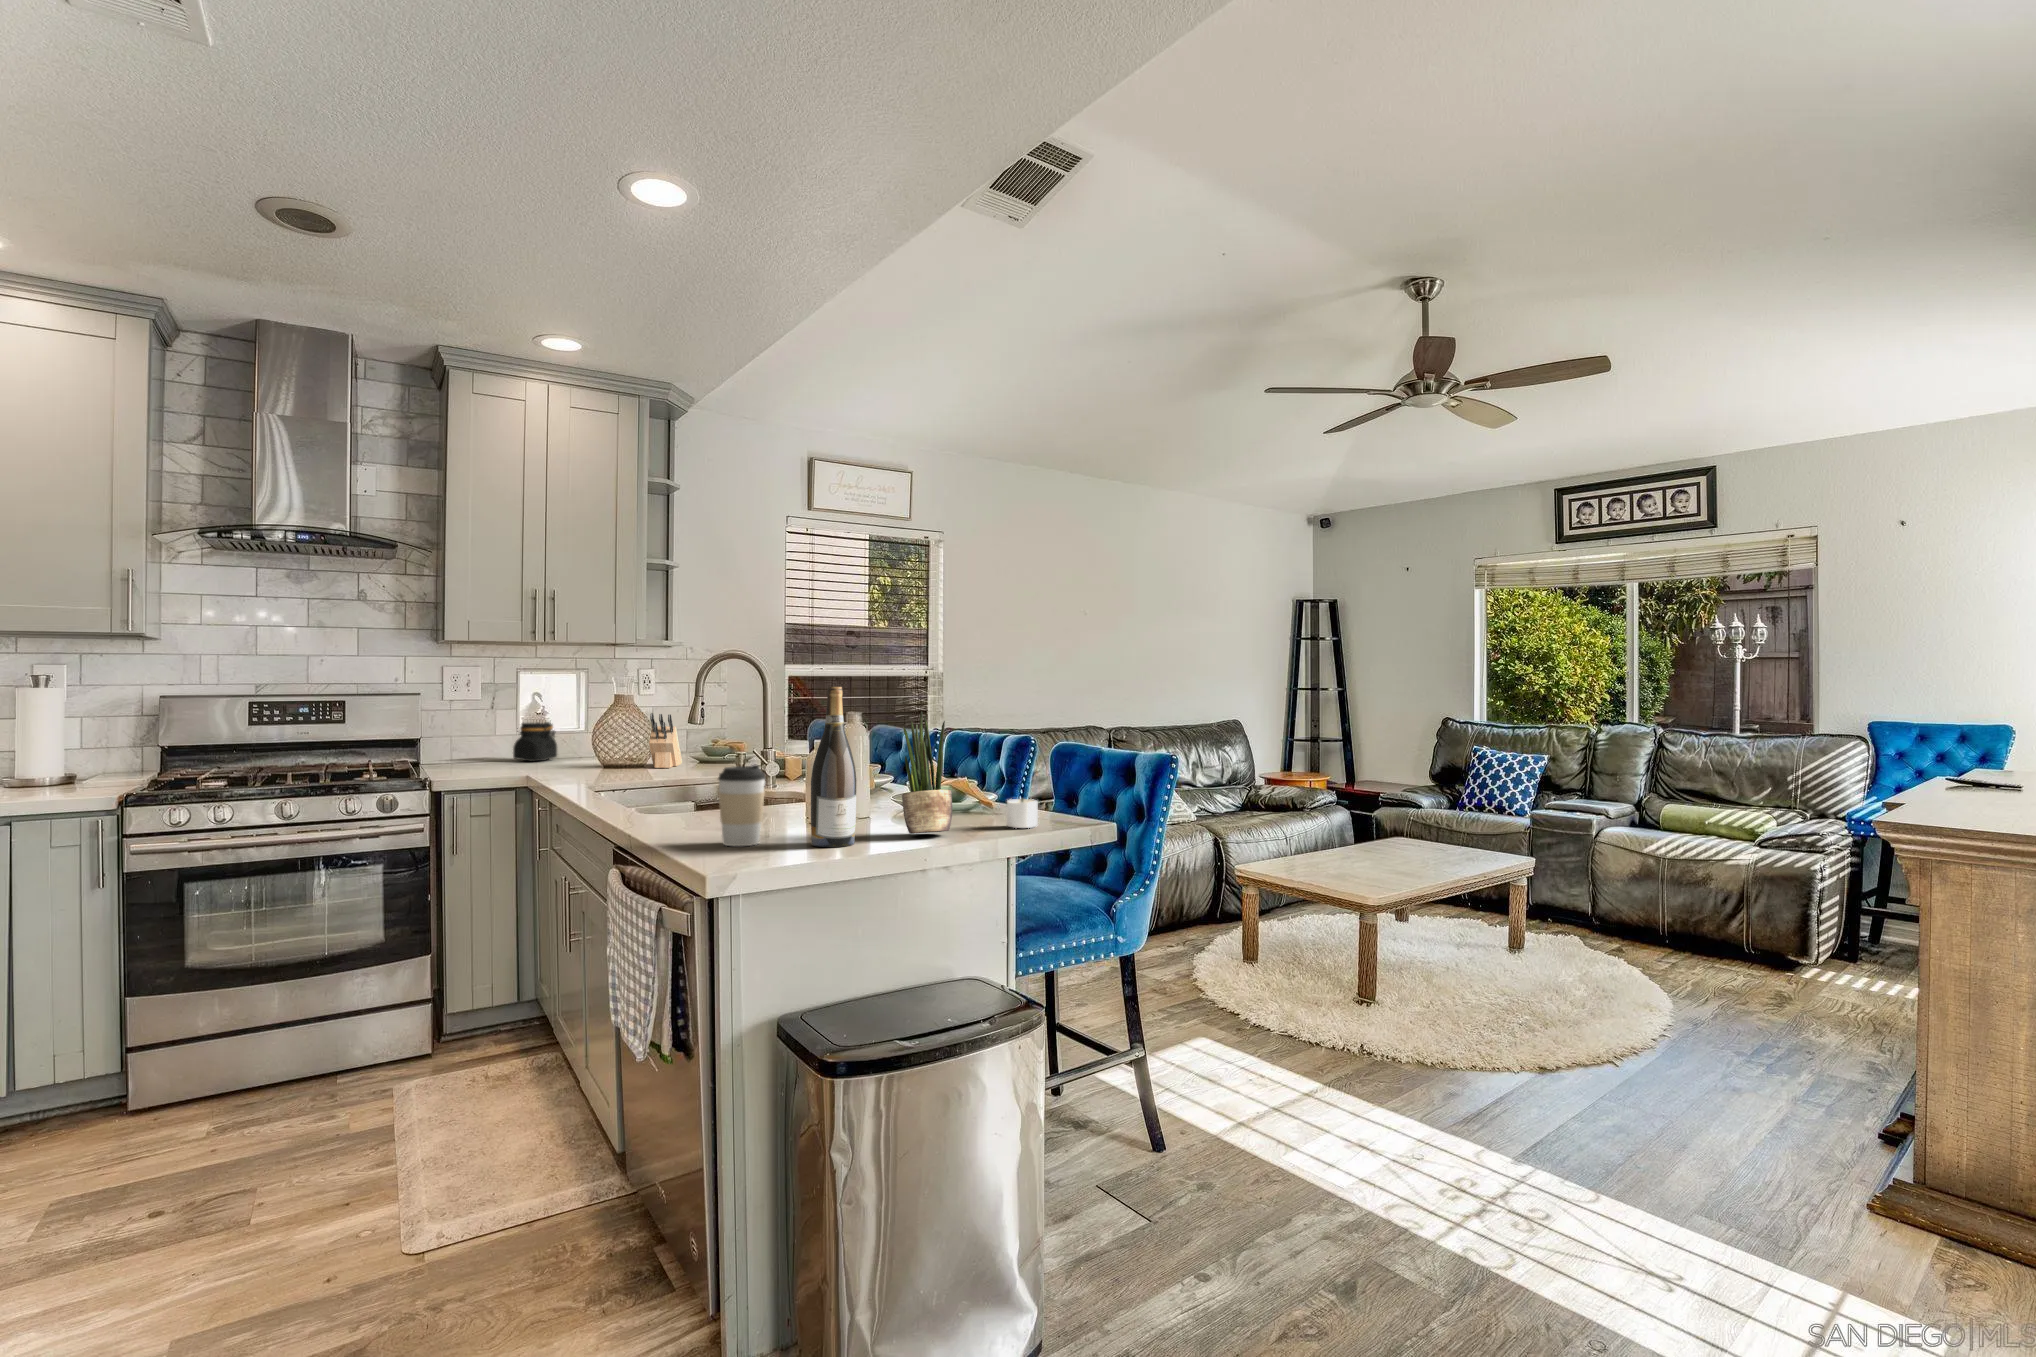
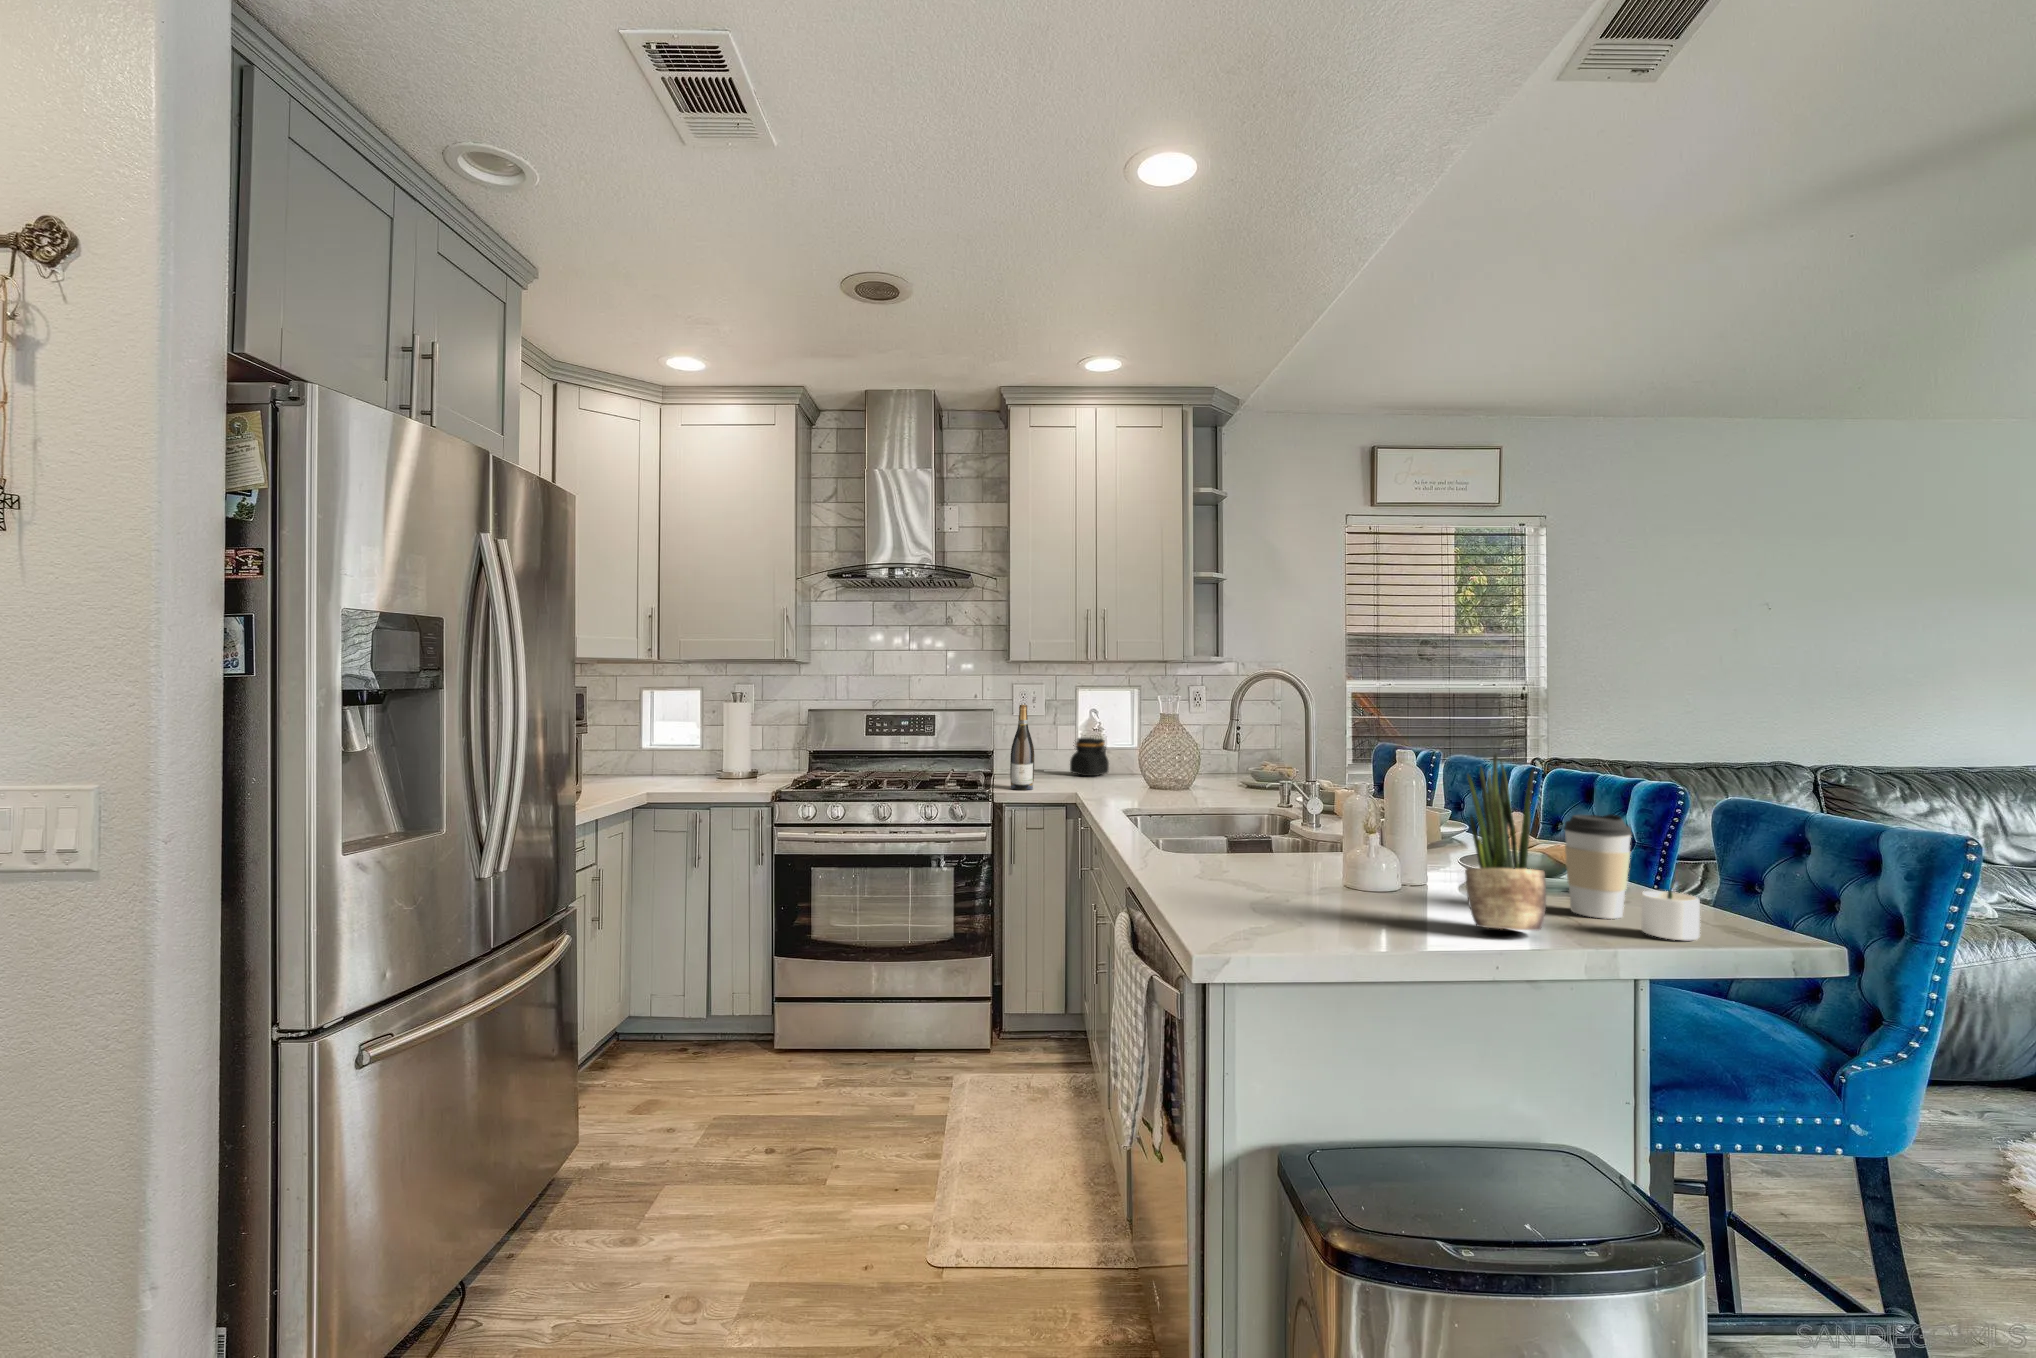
wine bottle: present [811,687,857,847] -> present [1010,705,1034,790]
knife block: present [649,713,682,768] -> none [1188,734,1224,792]
coffee cup: present [718,765,765,846] -> present [1564,814,1632,919]

